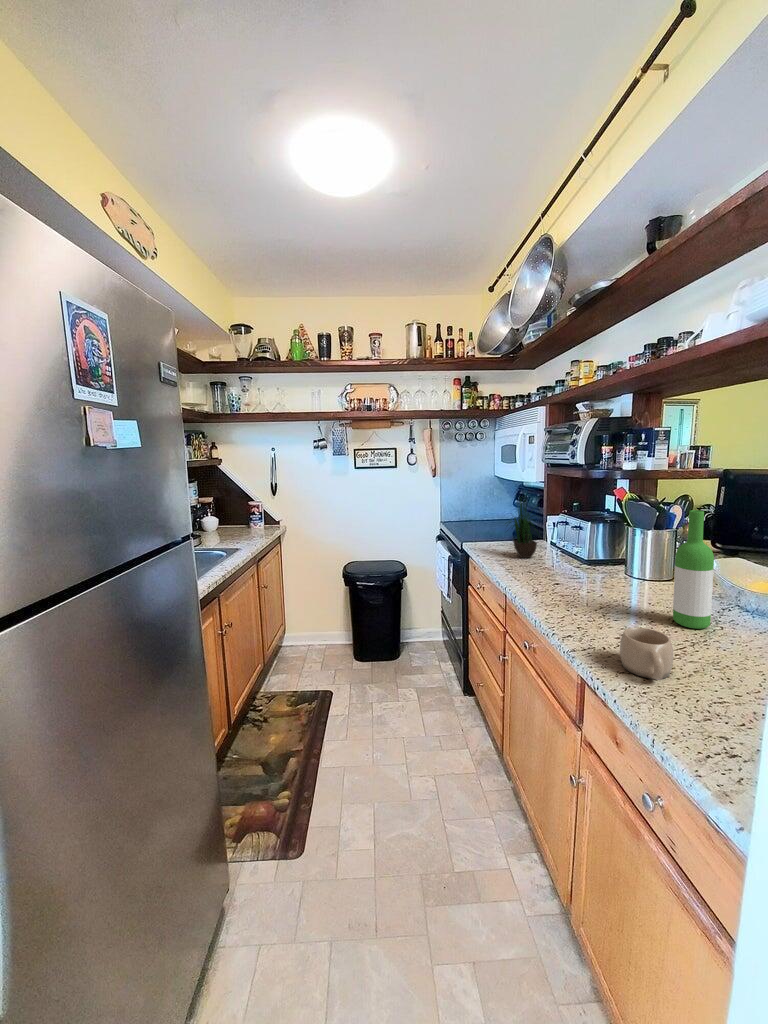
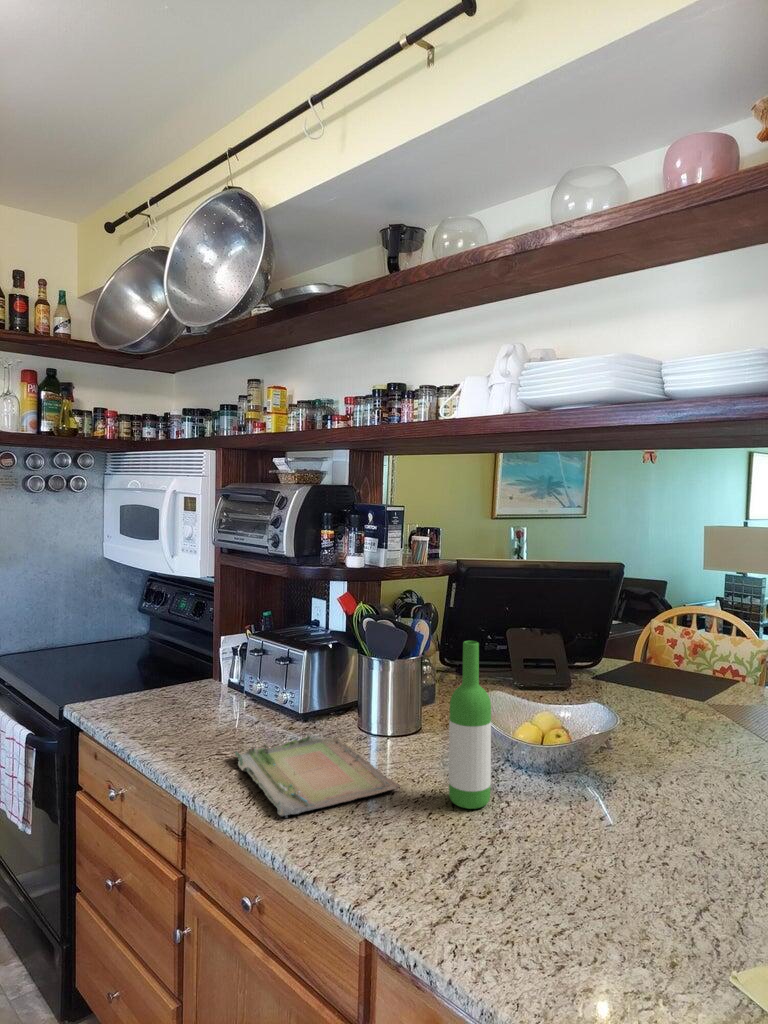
potted plant: present [513,498,537,558] -> none [160,583,233,725]
tray: none [536,566,637,605] -> present [235,731,400,818]
mug: present [620,628,673,680] -> none [427,836,494,919]

